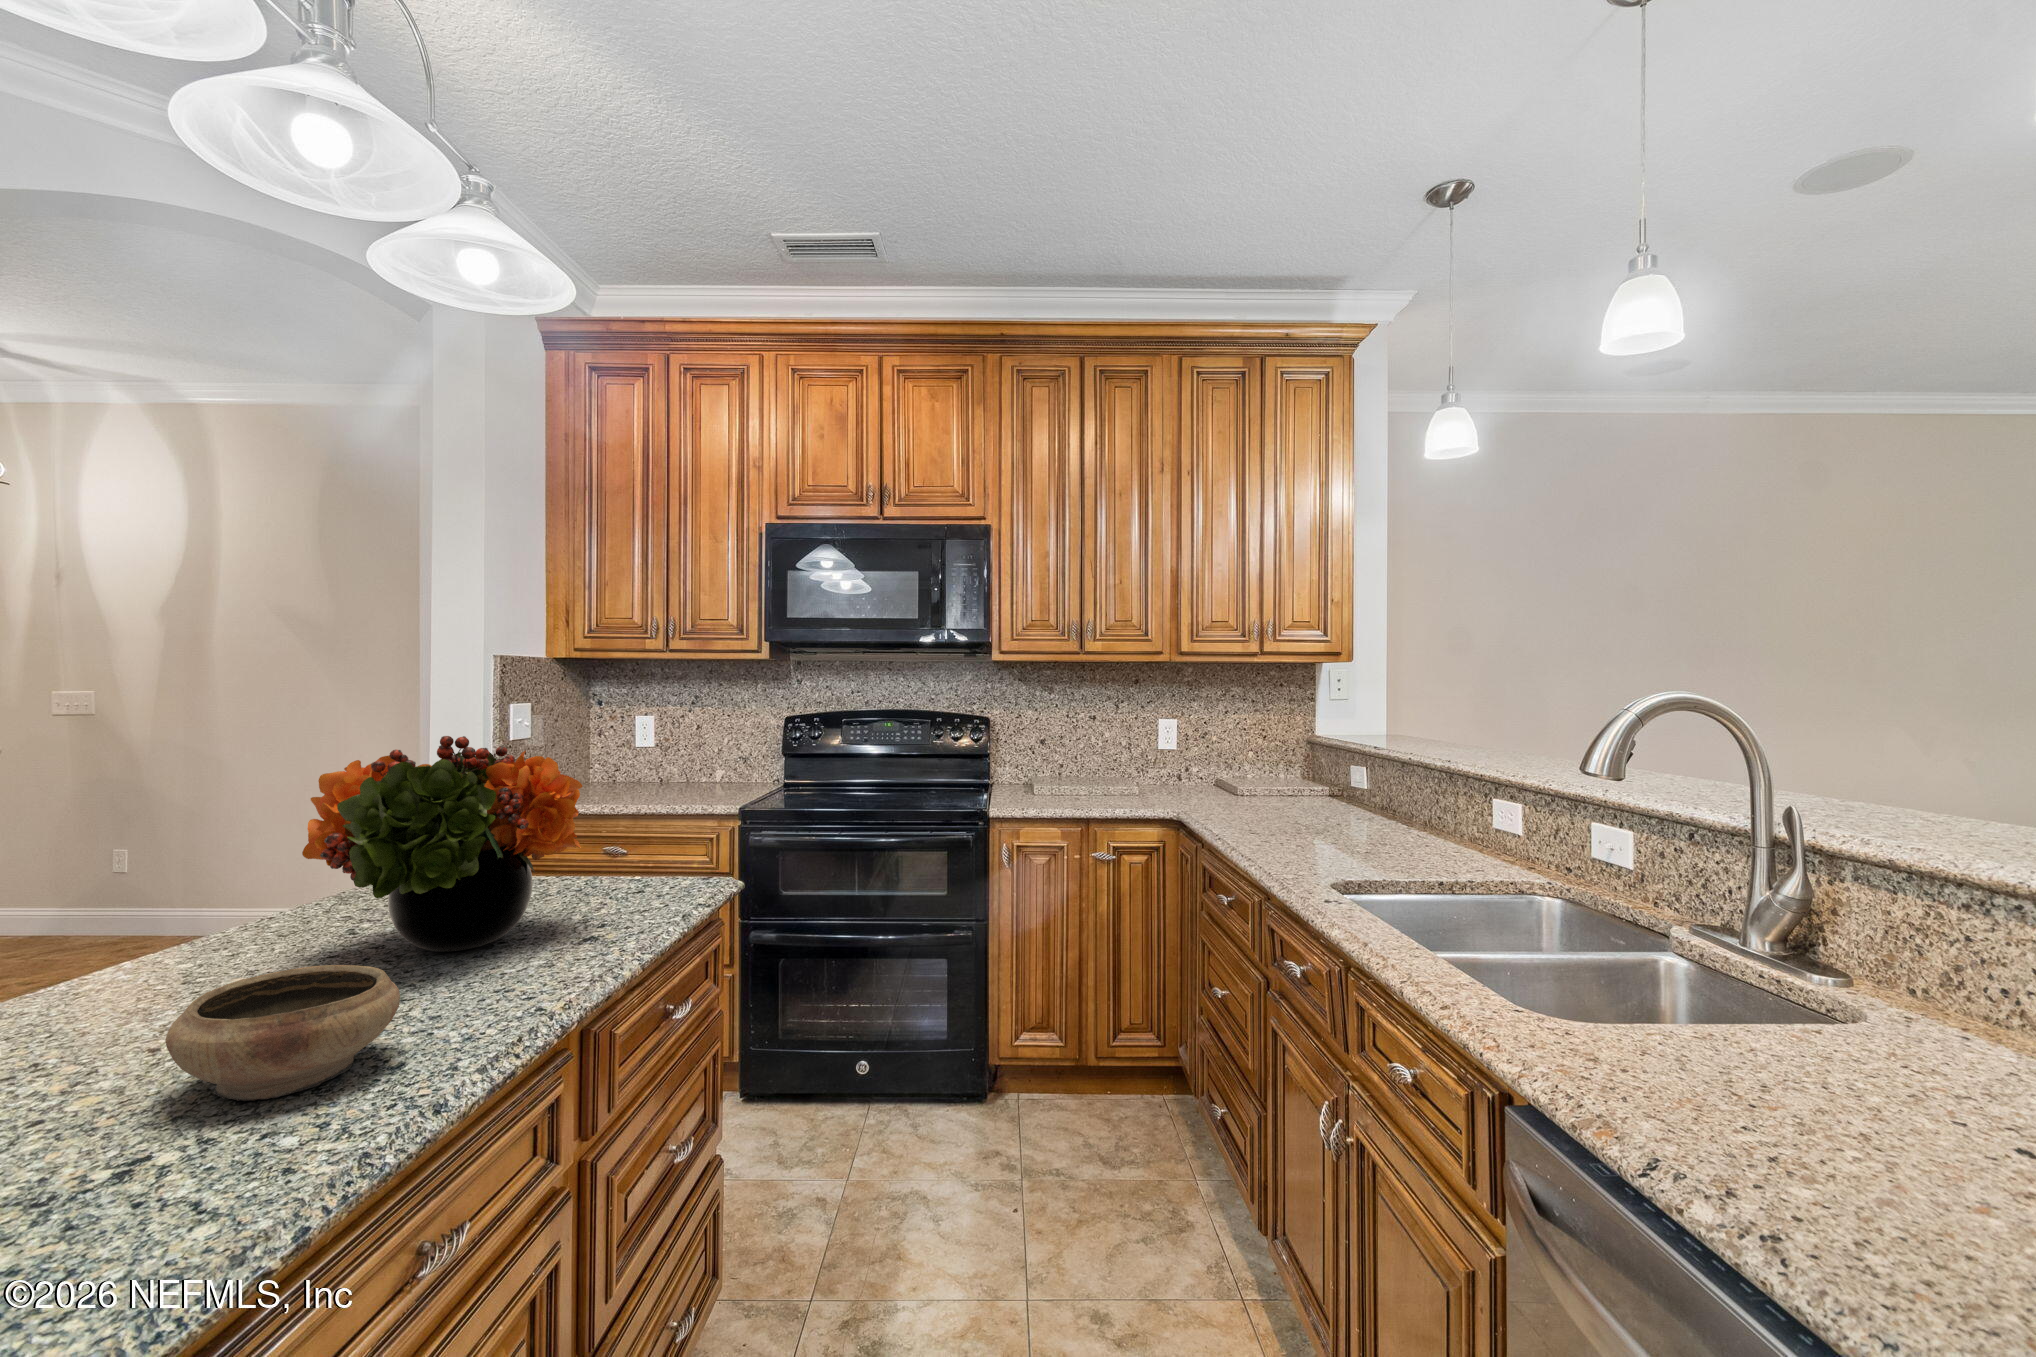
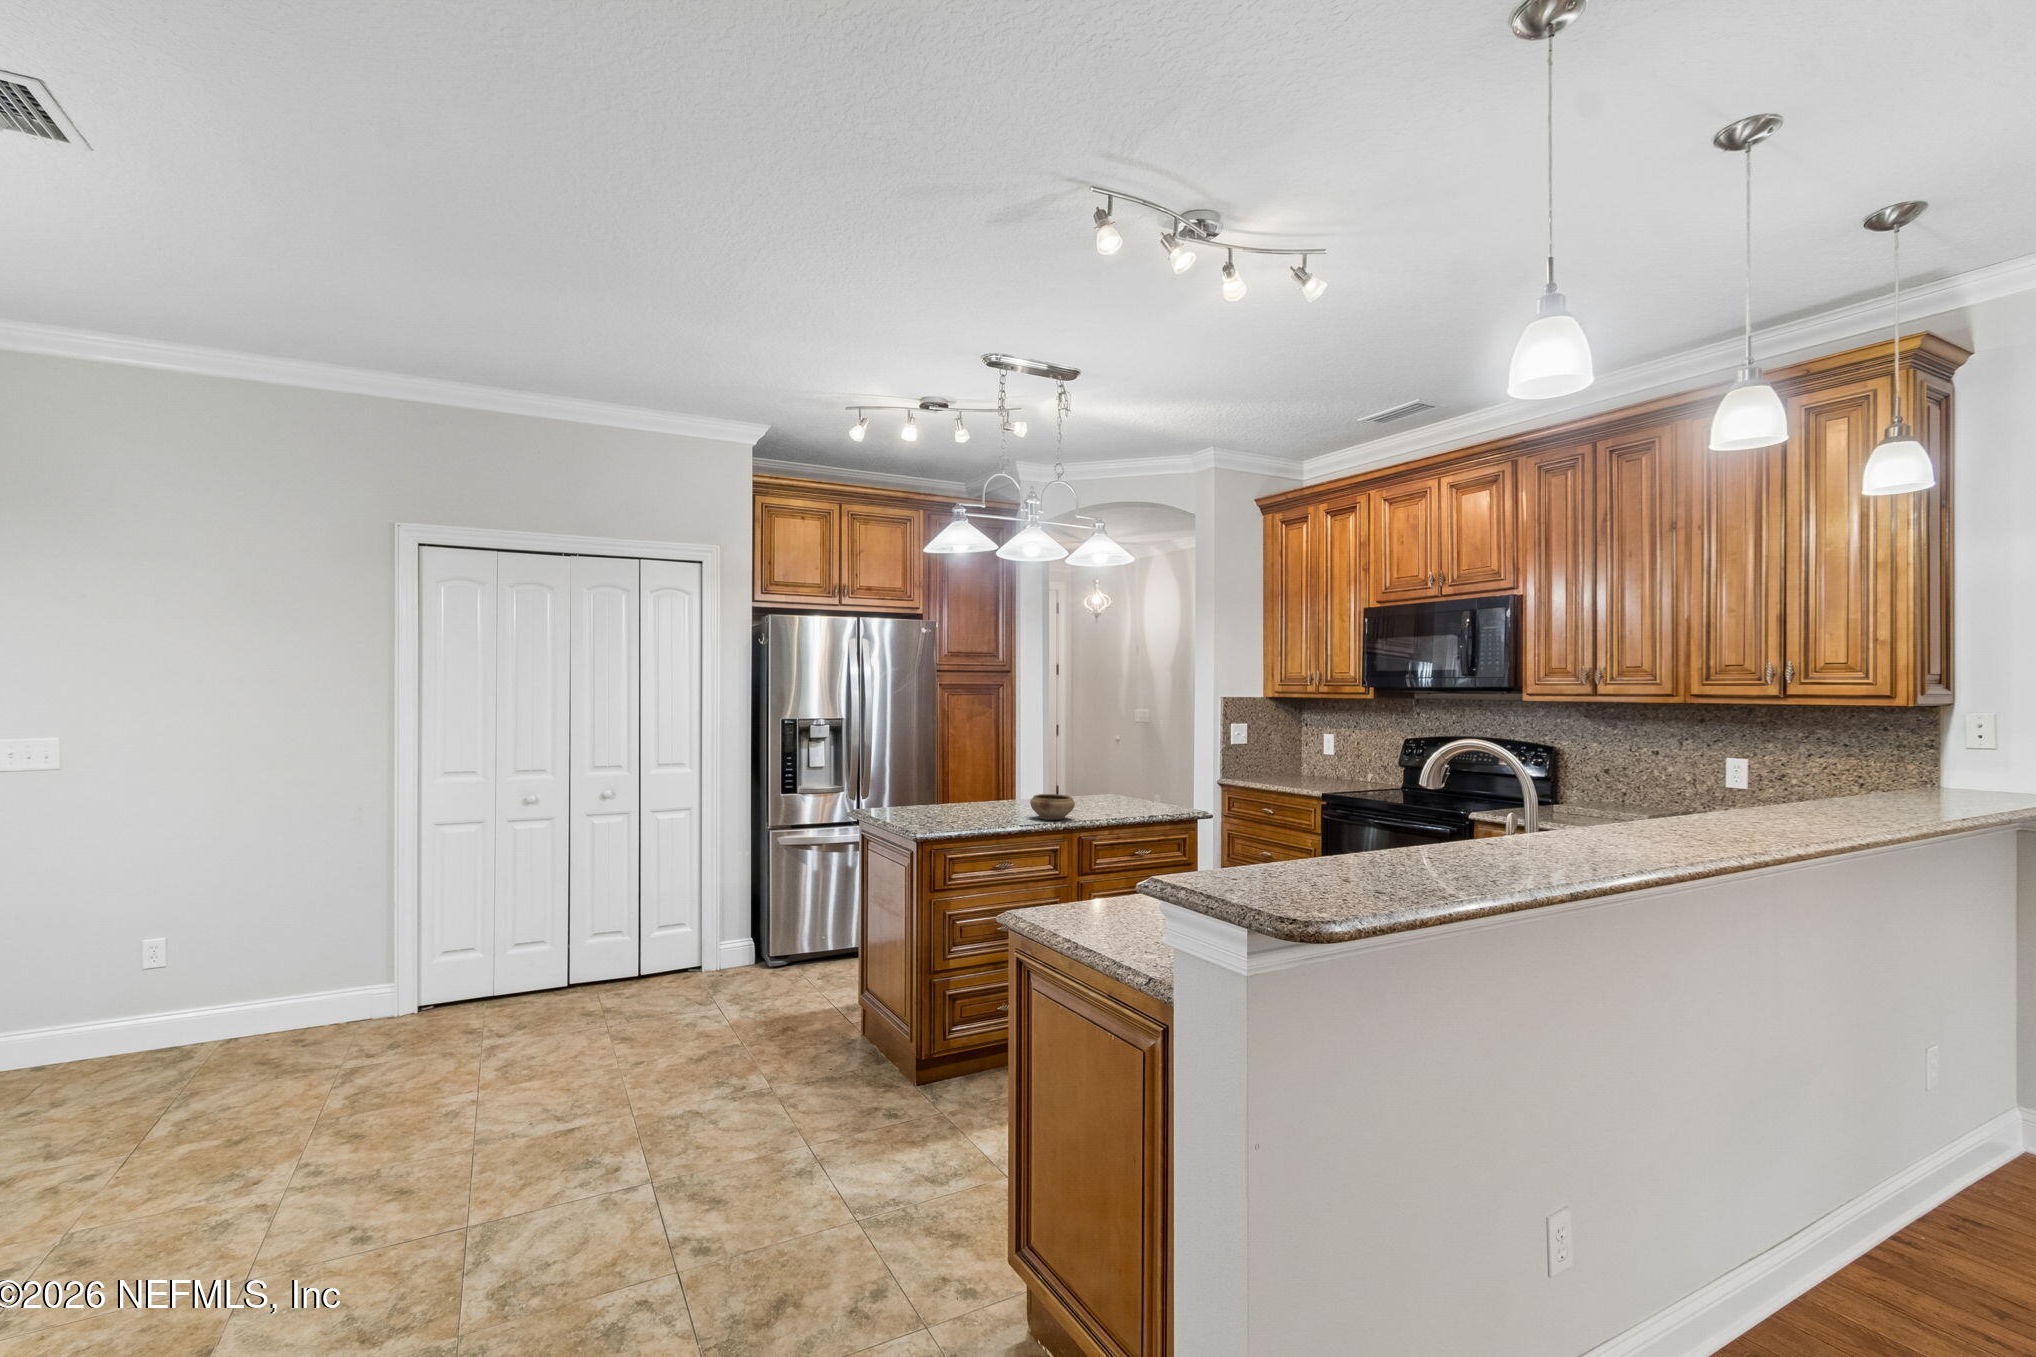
flower arrangement: present [302,736,582,952] -> none [1080,735,1163,811]

